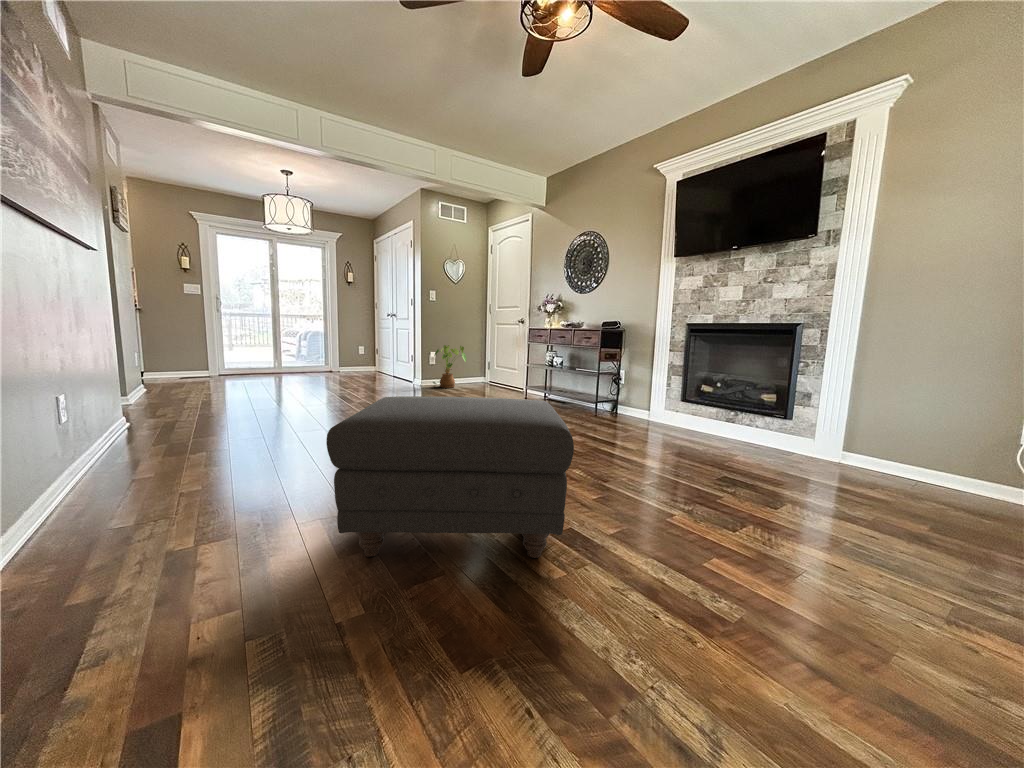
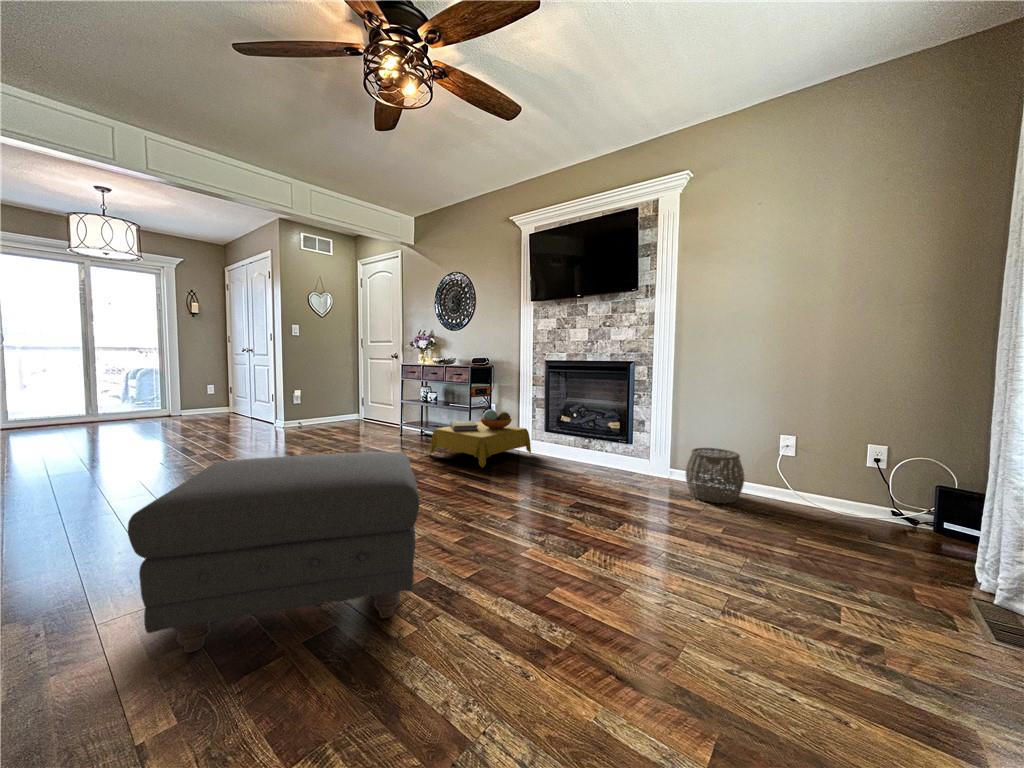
house plant: present [434,345,466,388] -> none [298,383,337,429]
side table: none [555,375,662,433] -> present [430,410,531,468]
woven basket: none [868,429,962,500] -> present [686,448,744,504]

